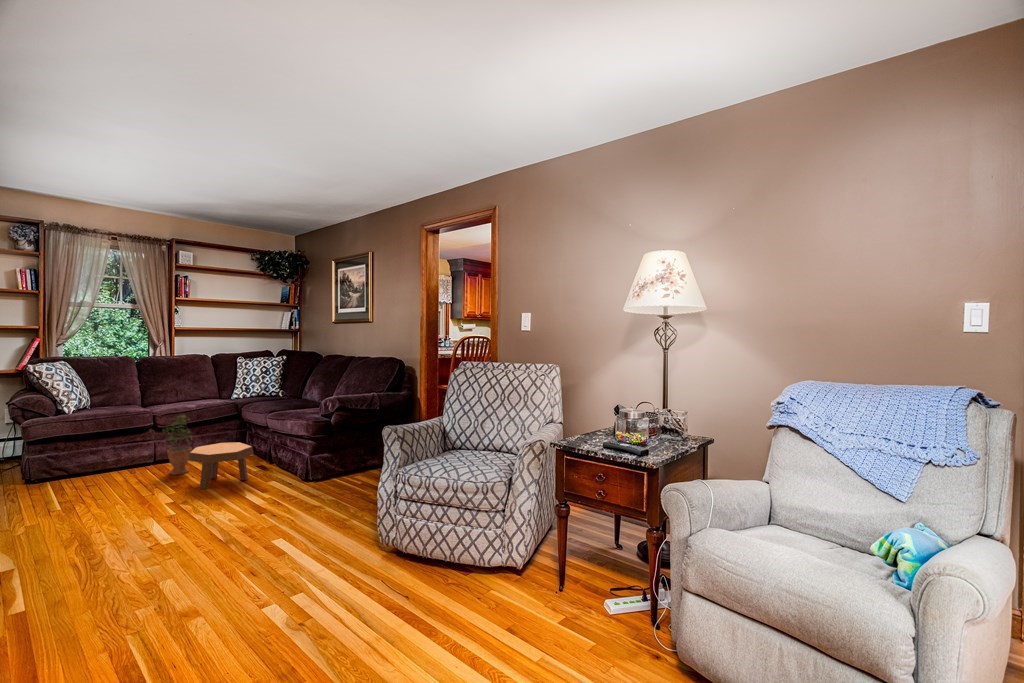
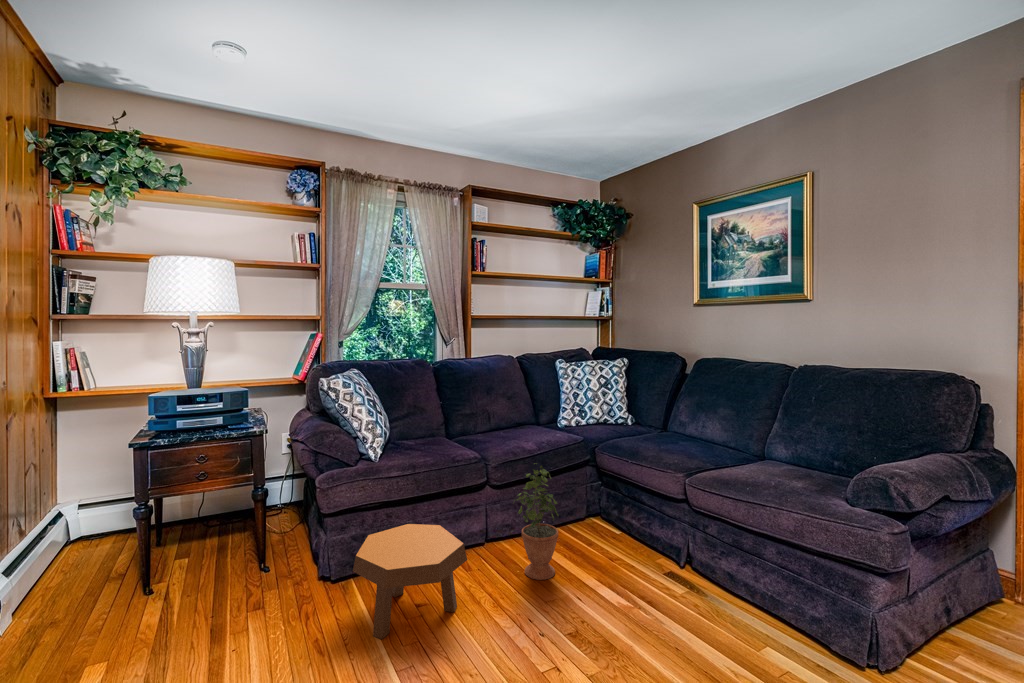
footstool: present [188,442,254,489] -> present [353,524,467,639]

